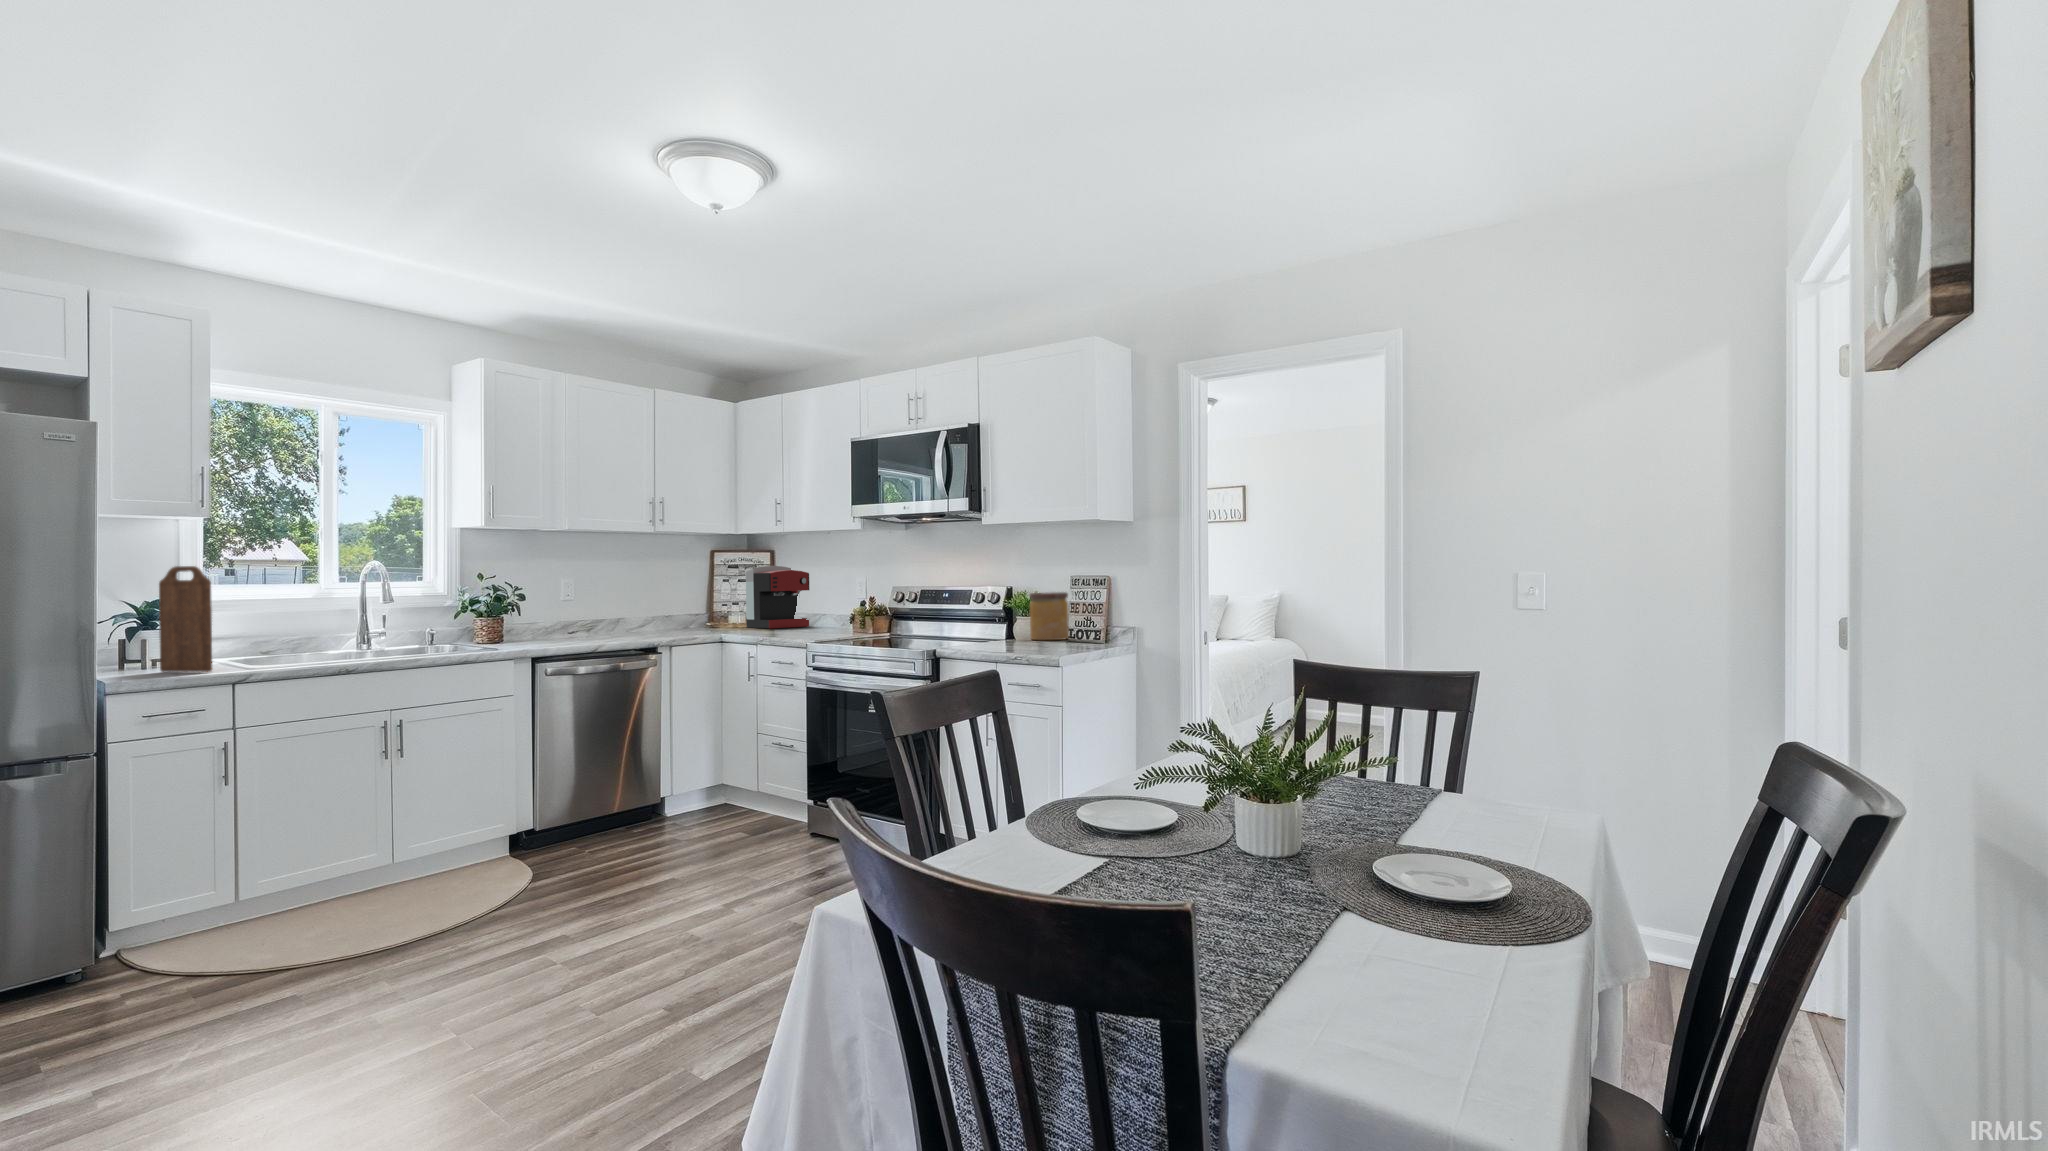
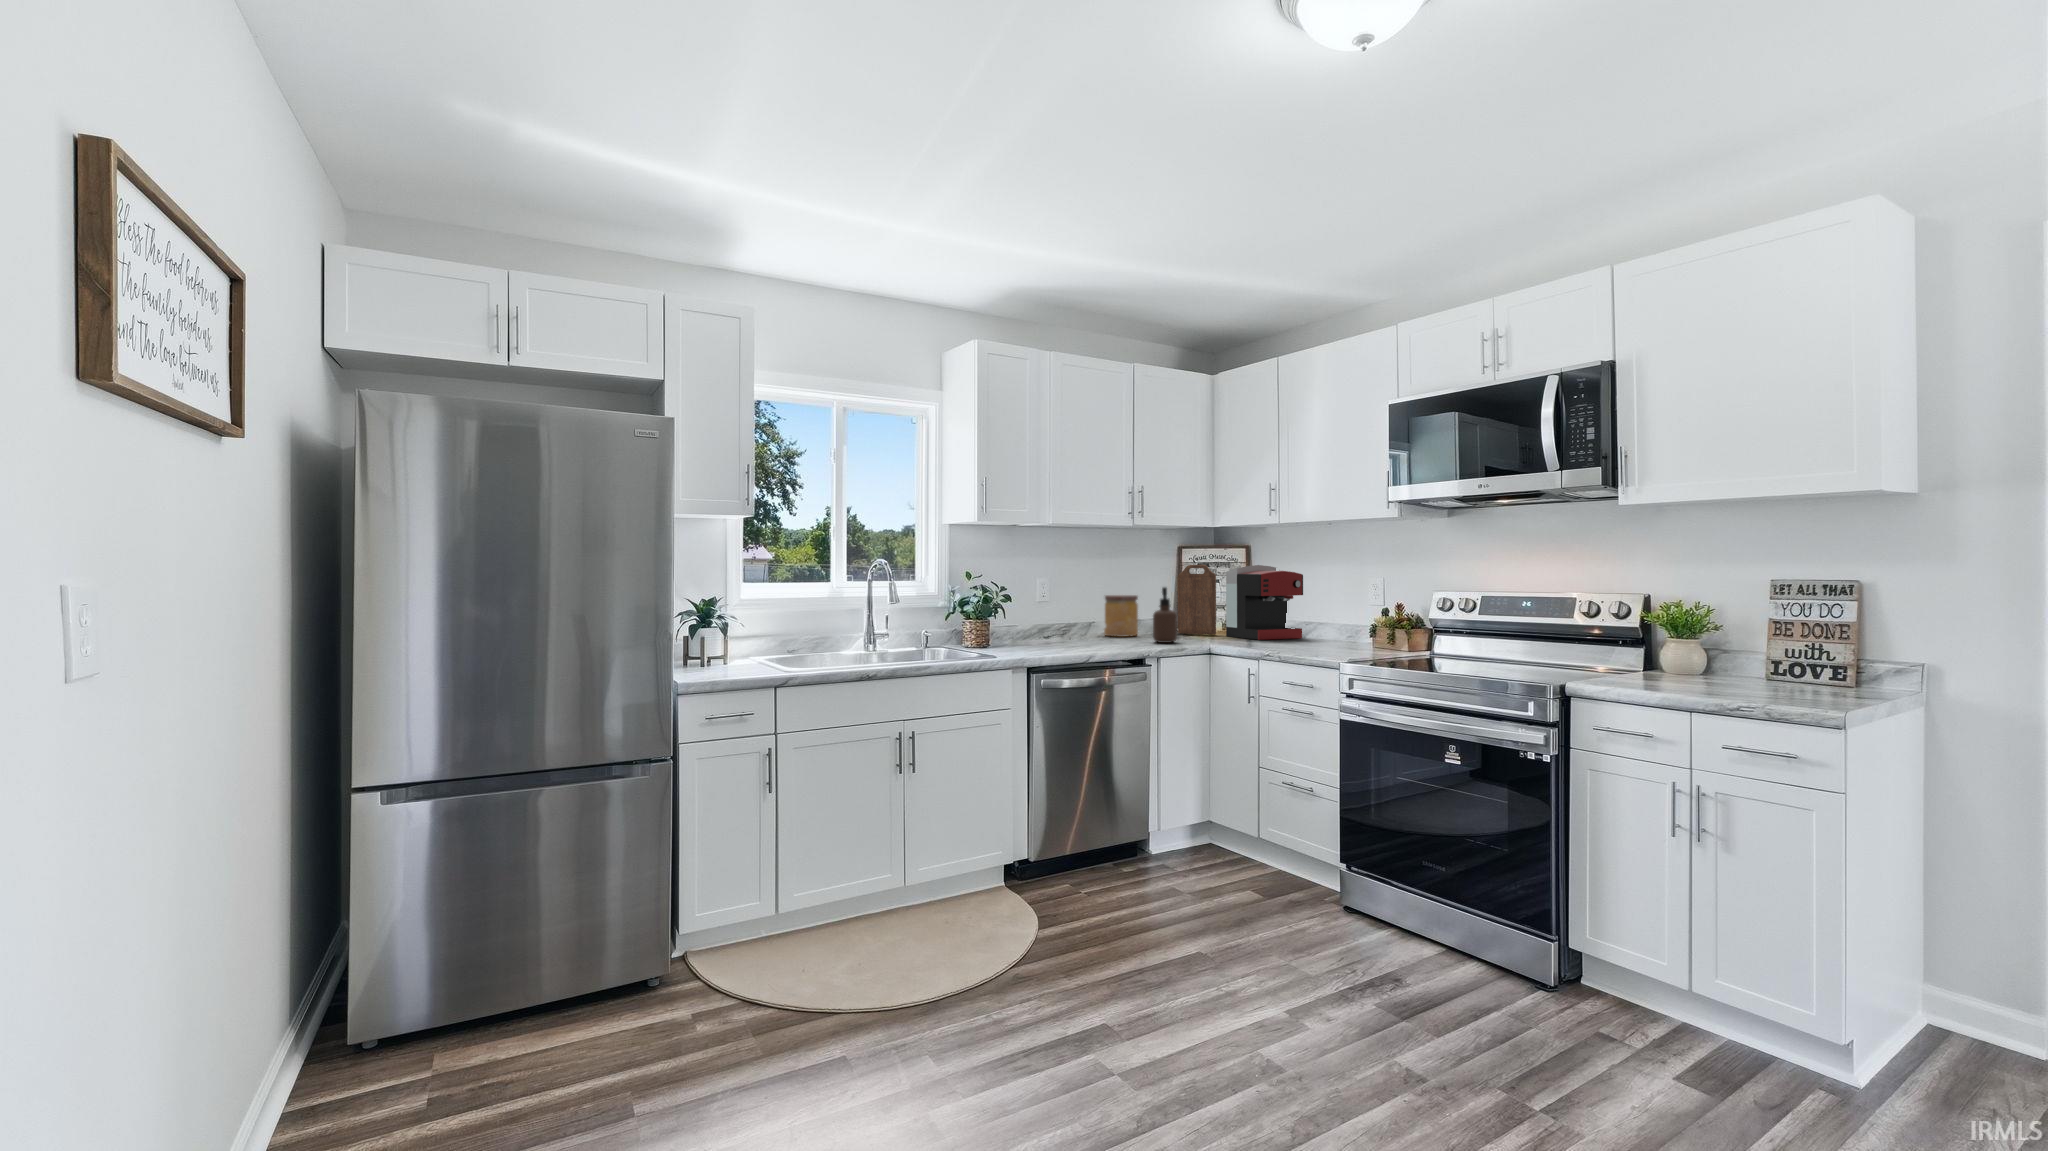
cutting board: present [159,566,212,672] -> present [1178,565,1216,634]
soap dispenser: none [670,585,693,633] -> present [1153,587,1177,643]
jar: present [1029,592,1069,640] -> present [1104,595,1138,637]

